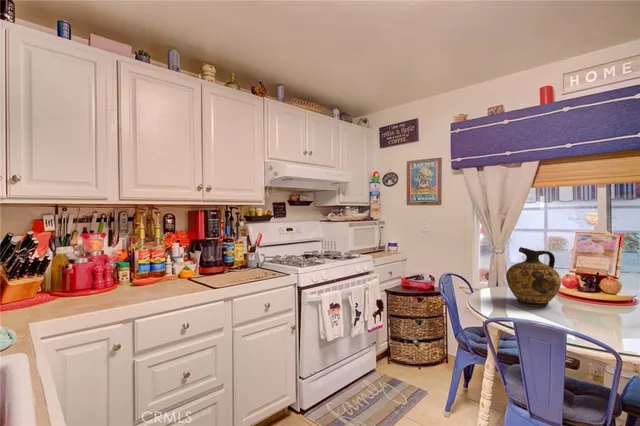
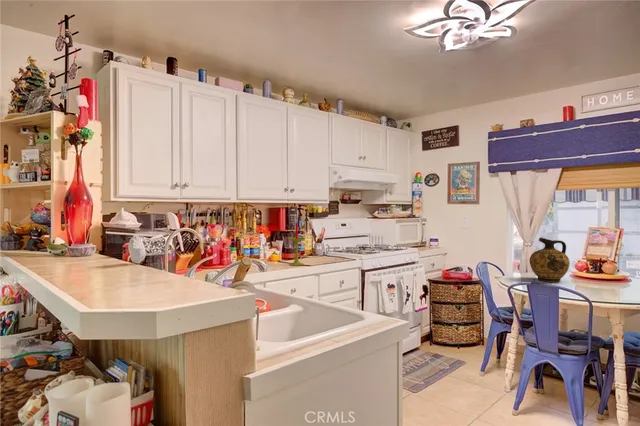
candle: none [193,228,216,287] -> present [289,223,305,266]

